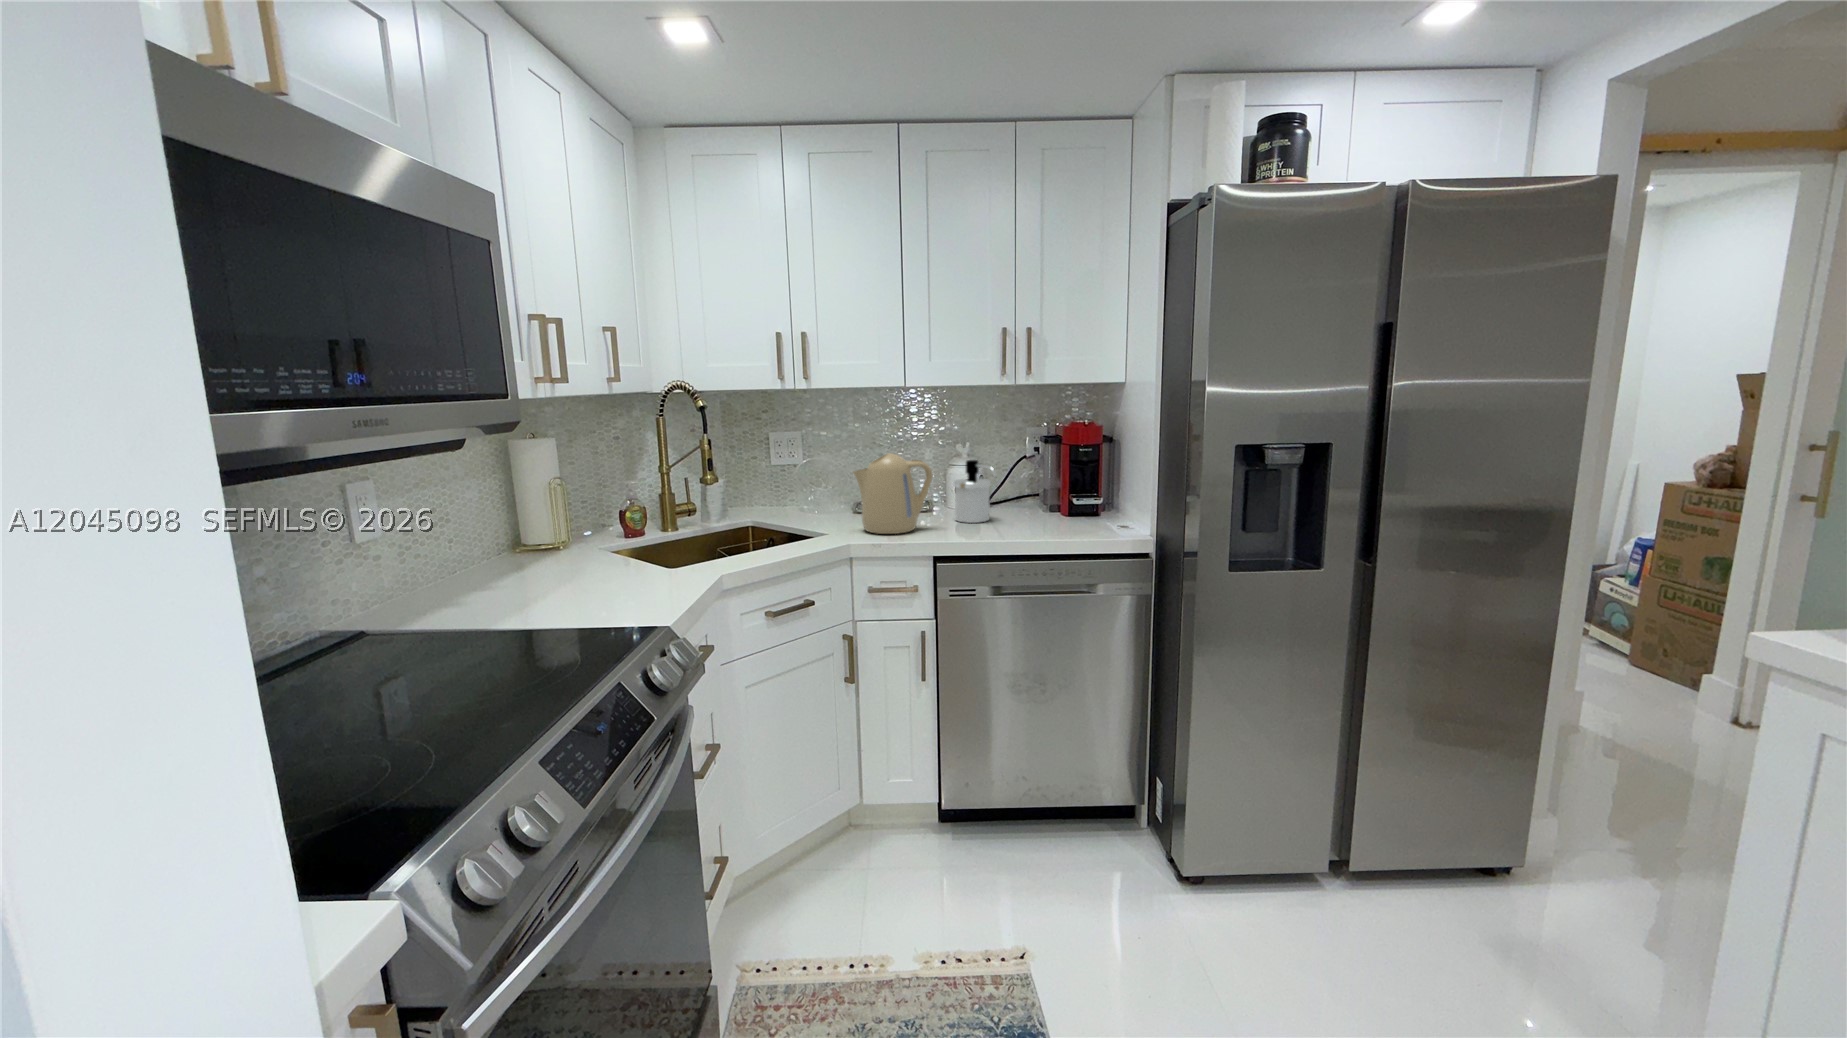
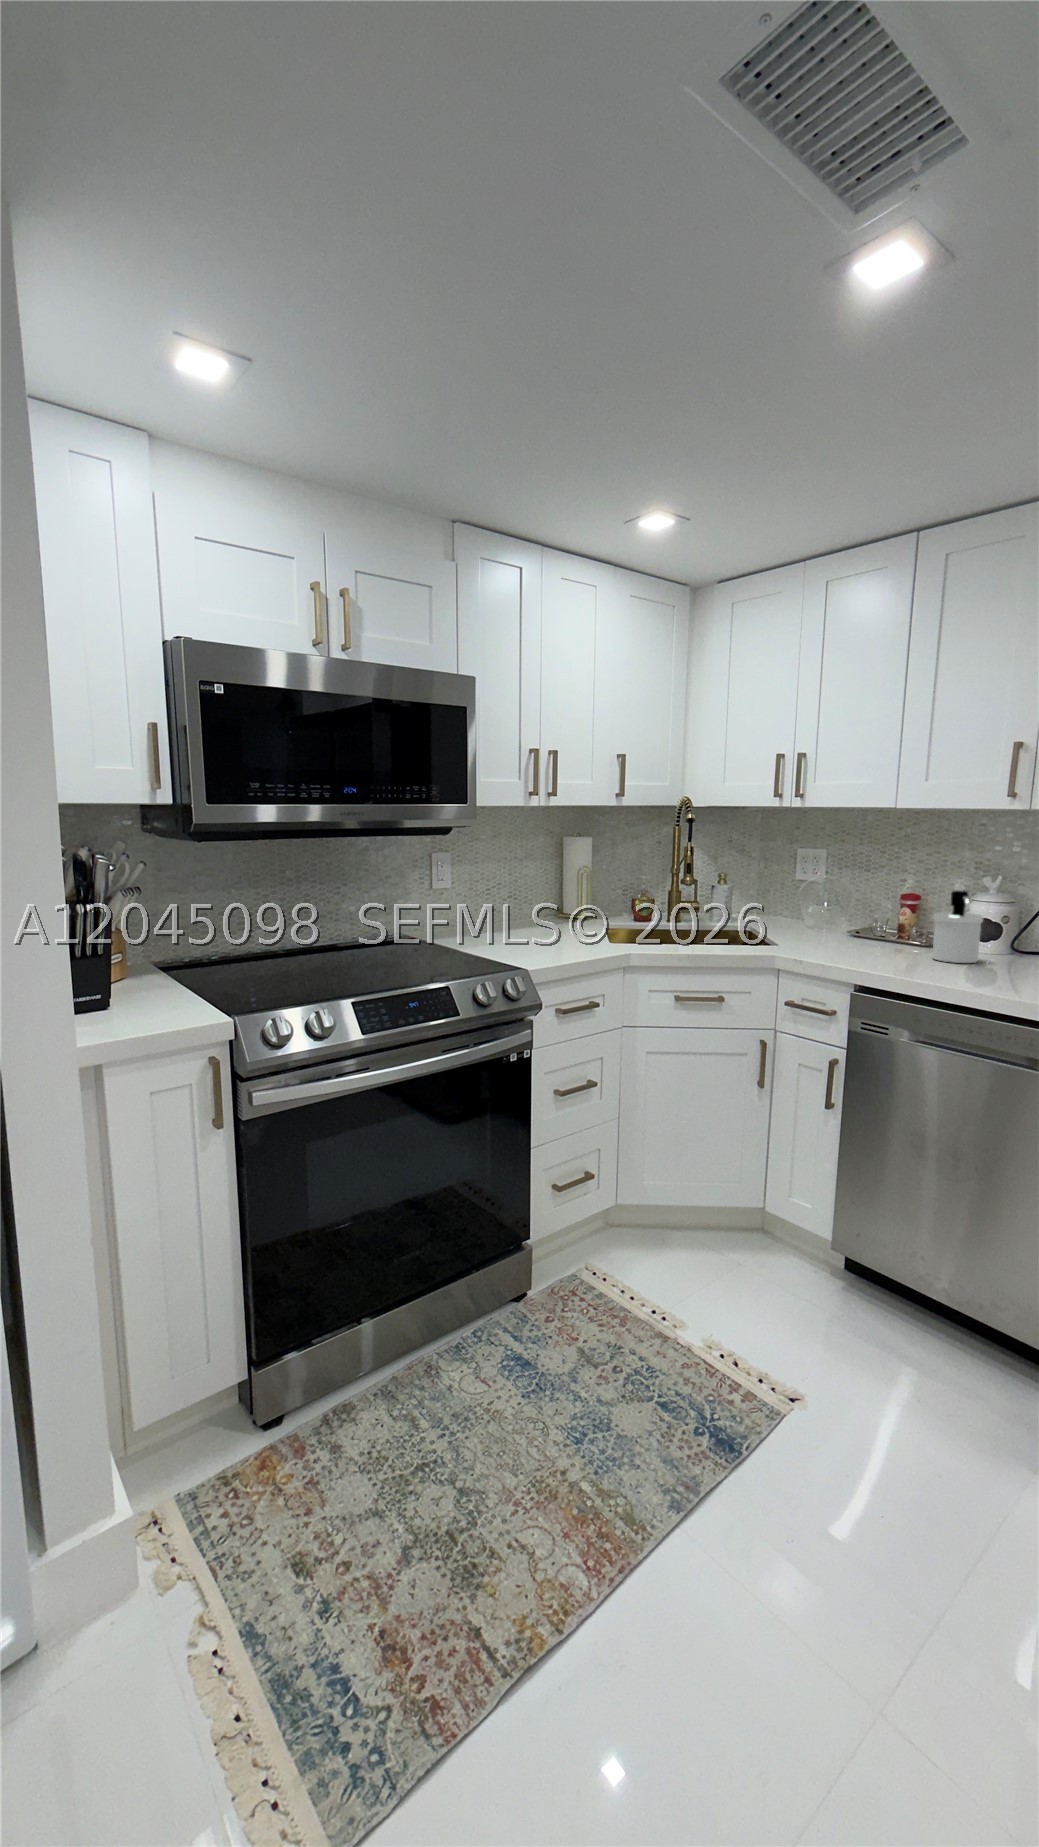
kettle: present [853,453,932,534] -> none [805,874,889,957]

